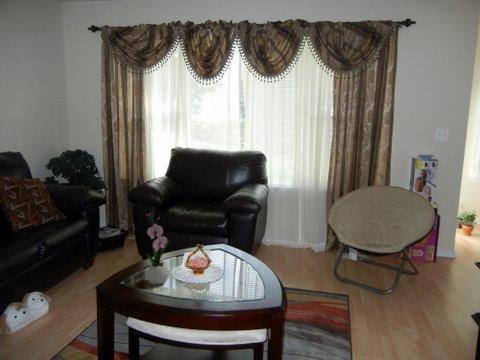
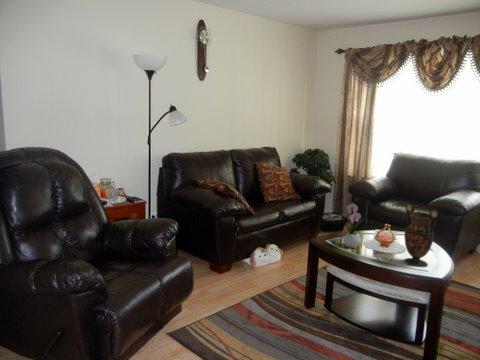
vase: none [224,213,267,295] -> present [404,203,440,267]

